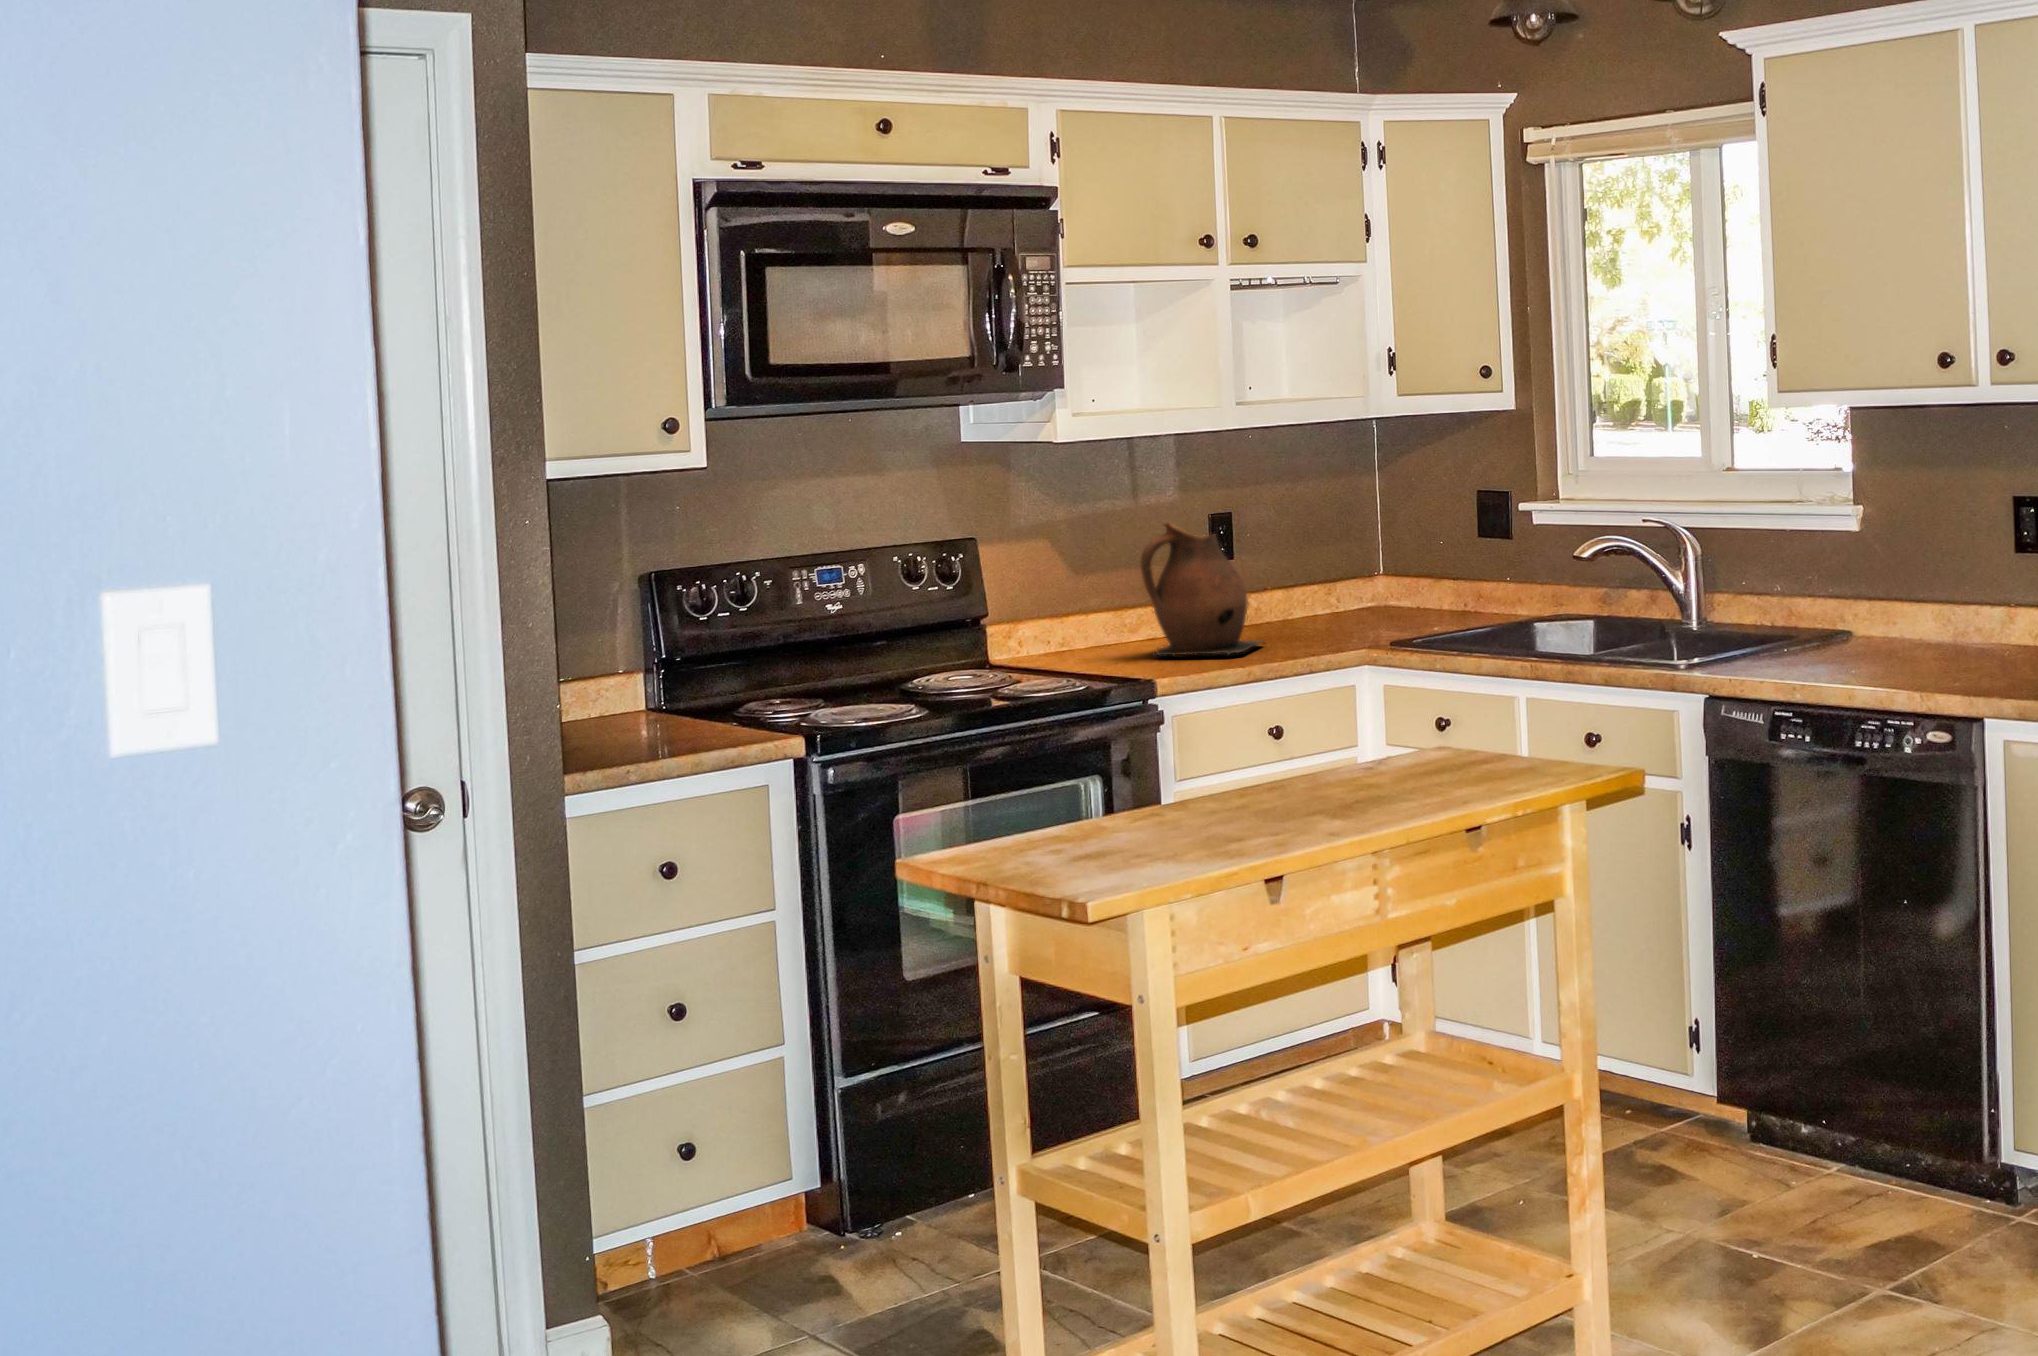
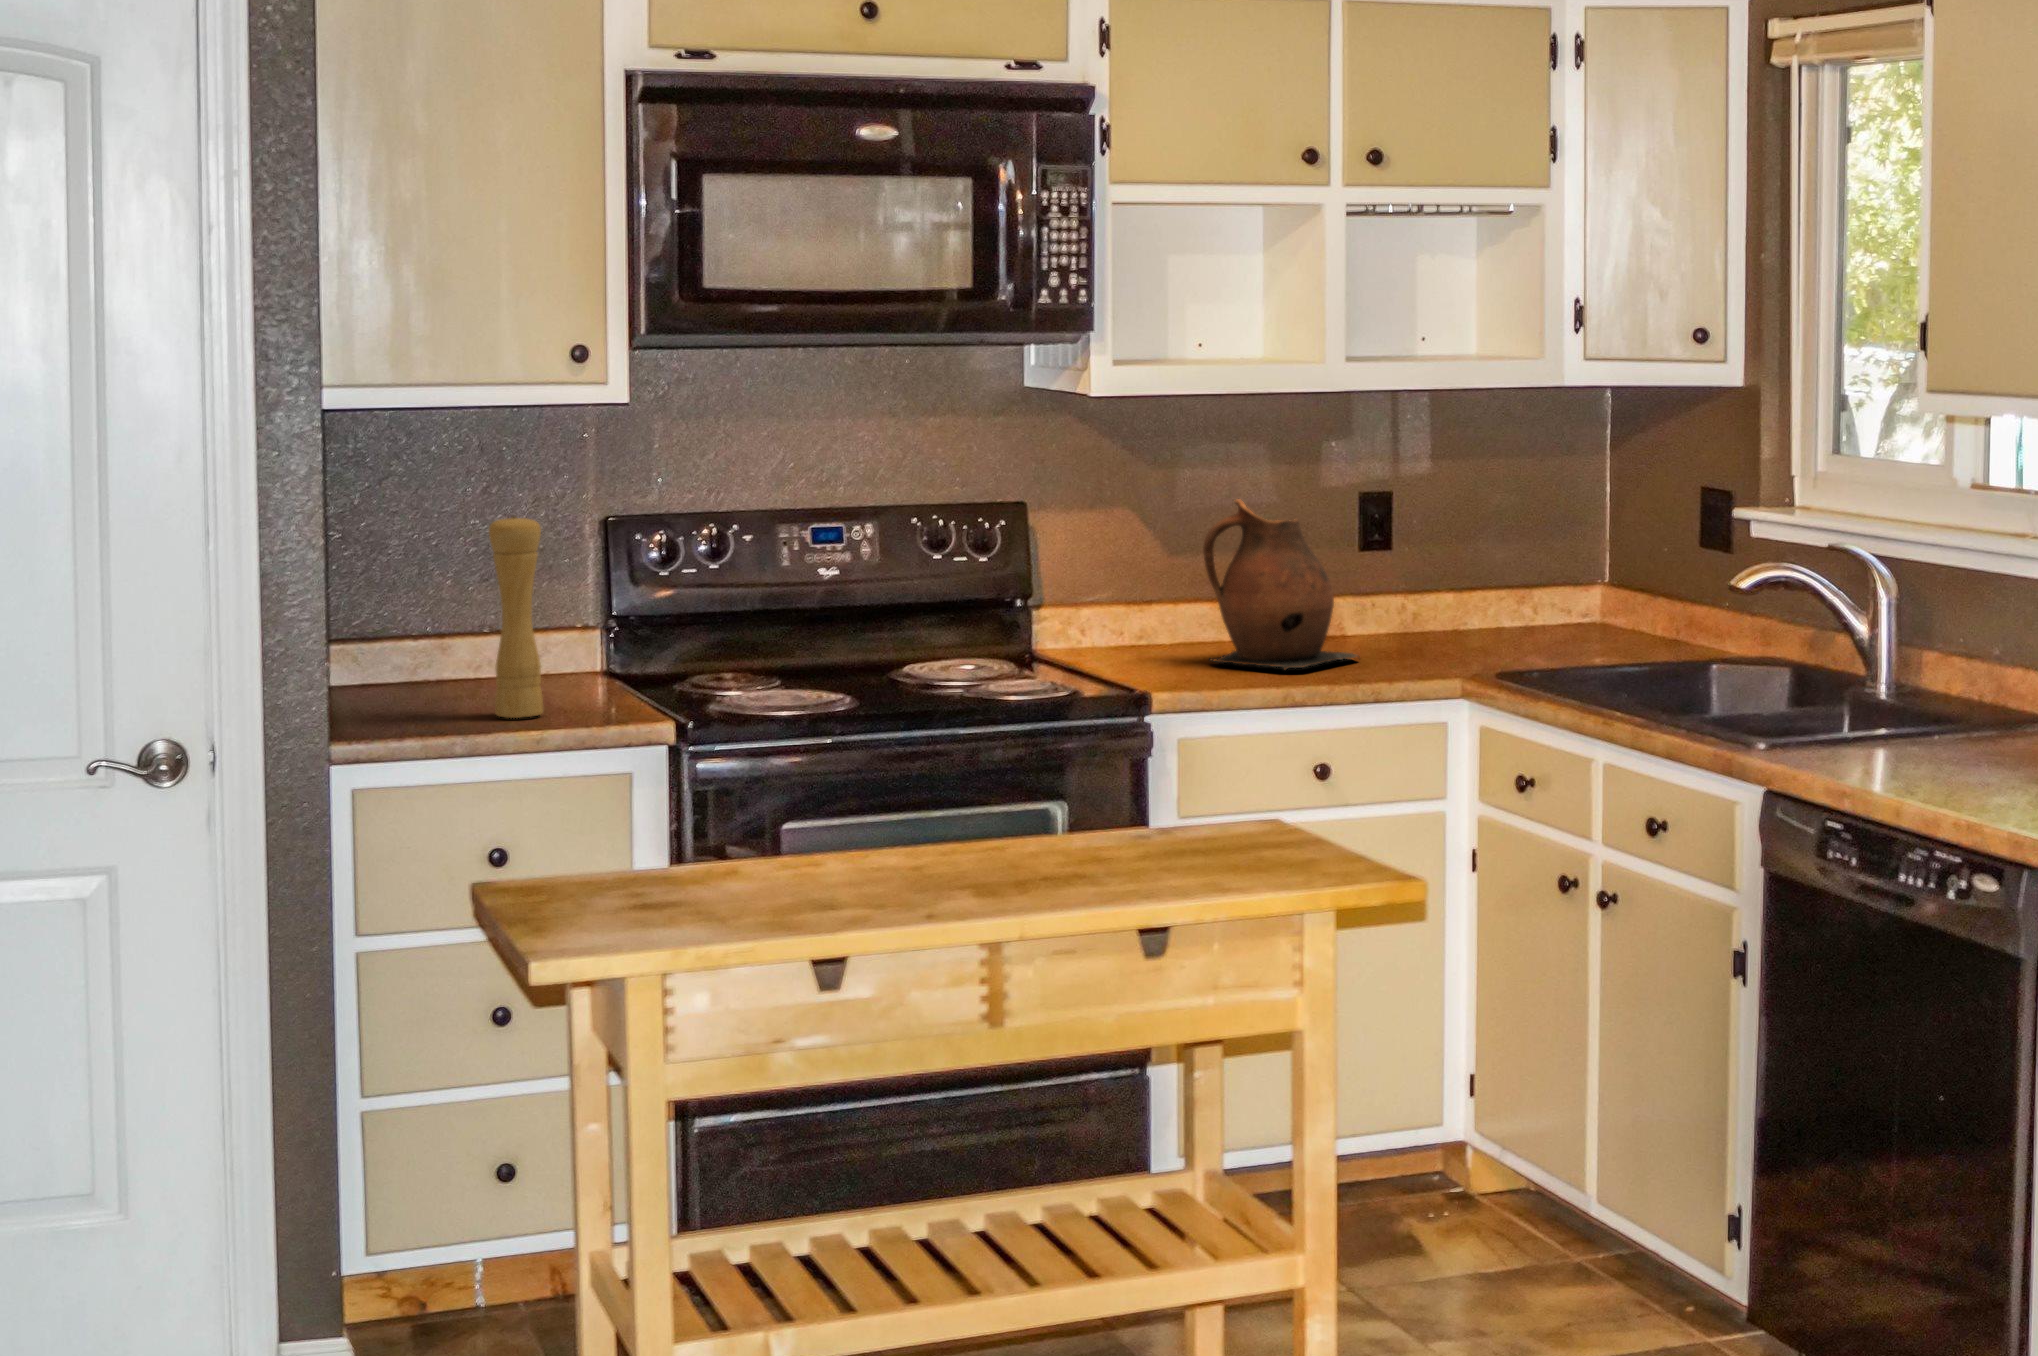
pepper mill: none [634,566,690,747] -> present [489,515,543,718]

